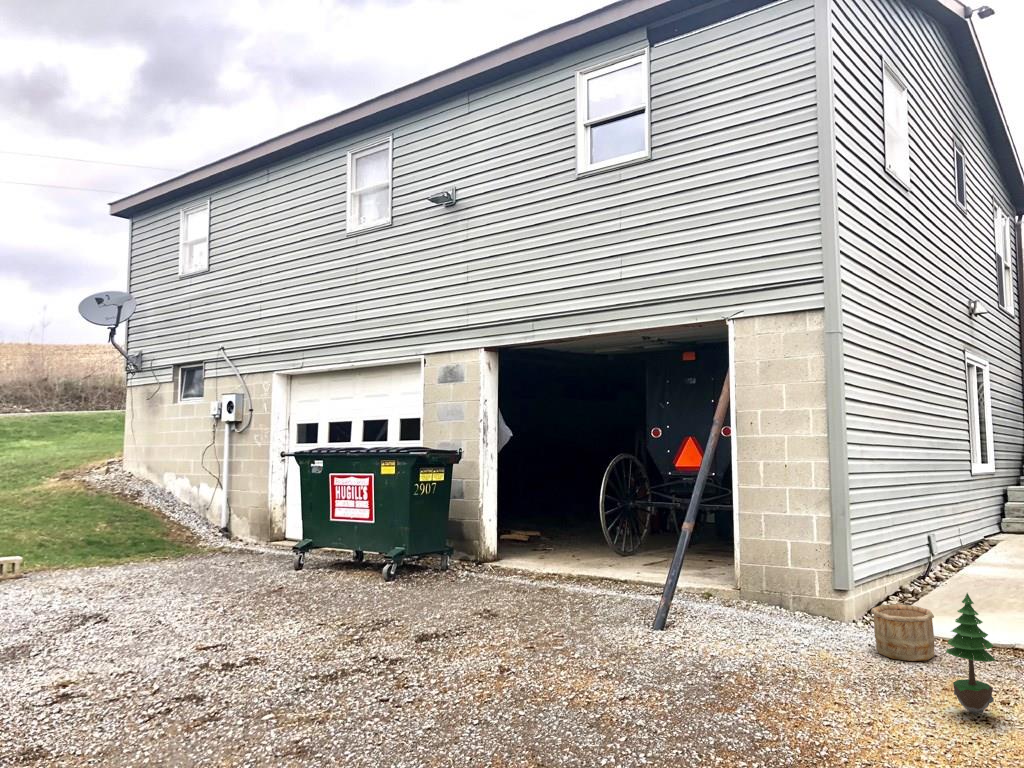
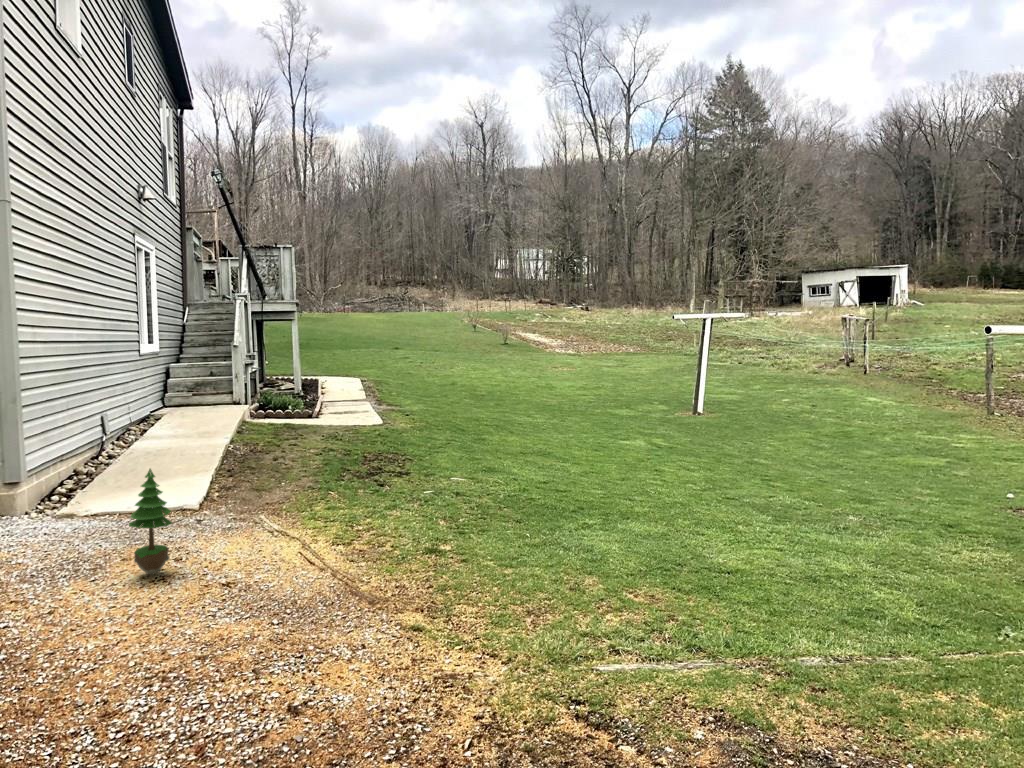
wooden bucket: present [872,604,934,661] -> none [48,487,114,542]

